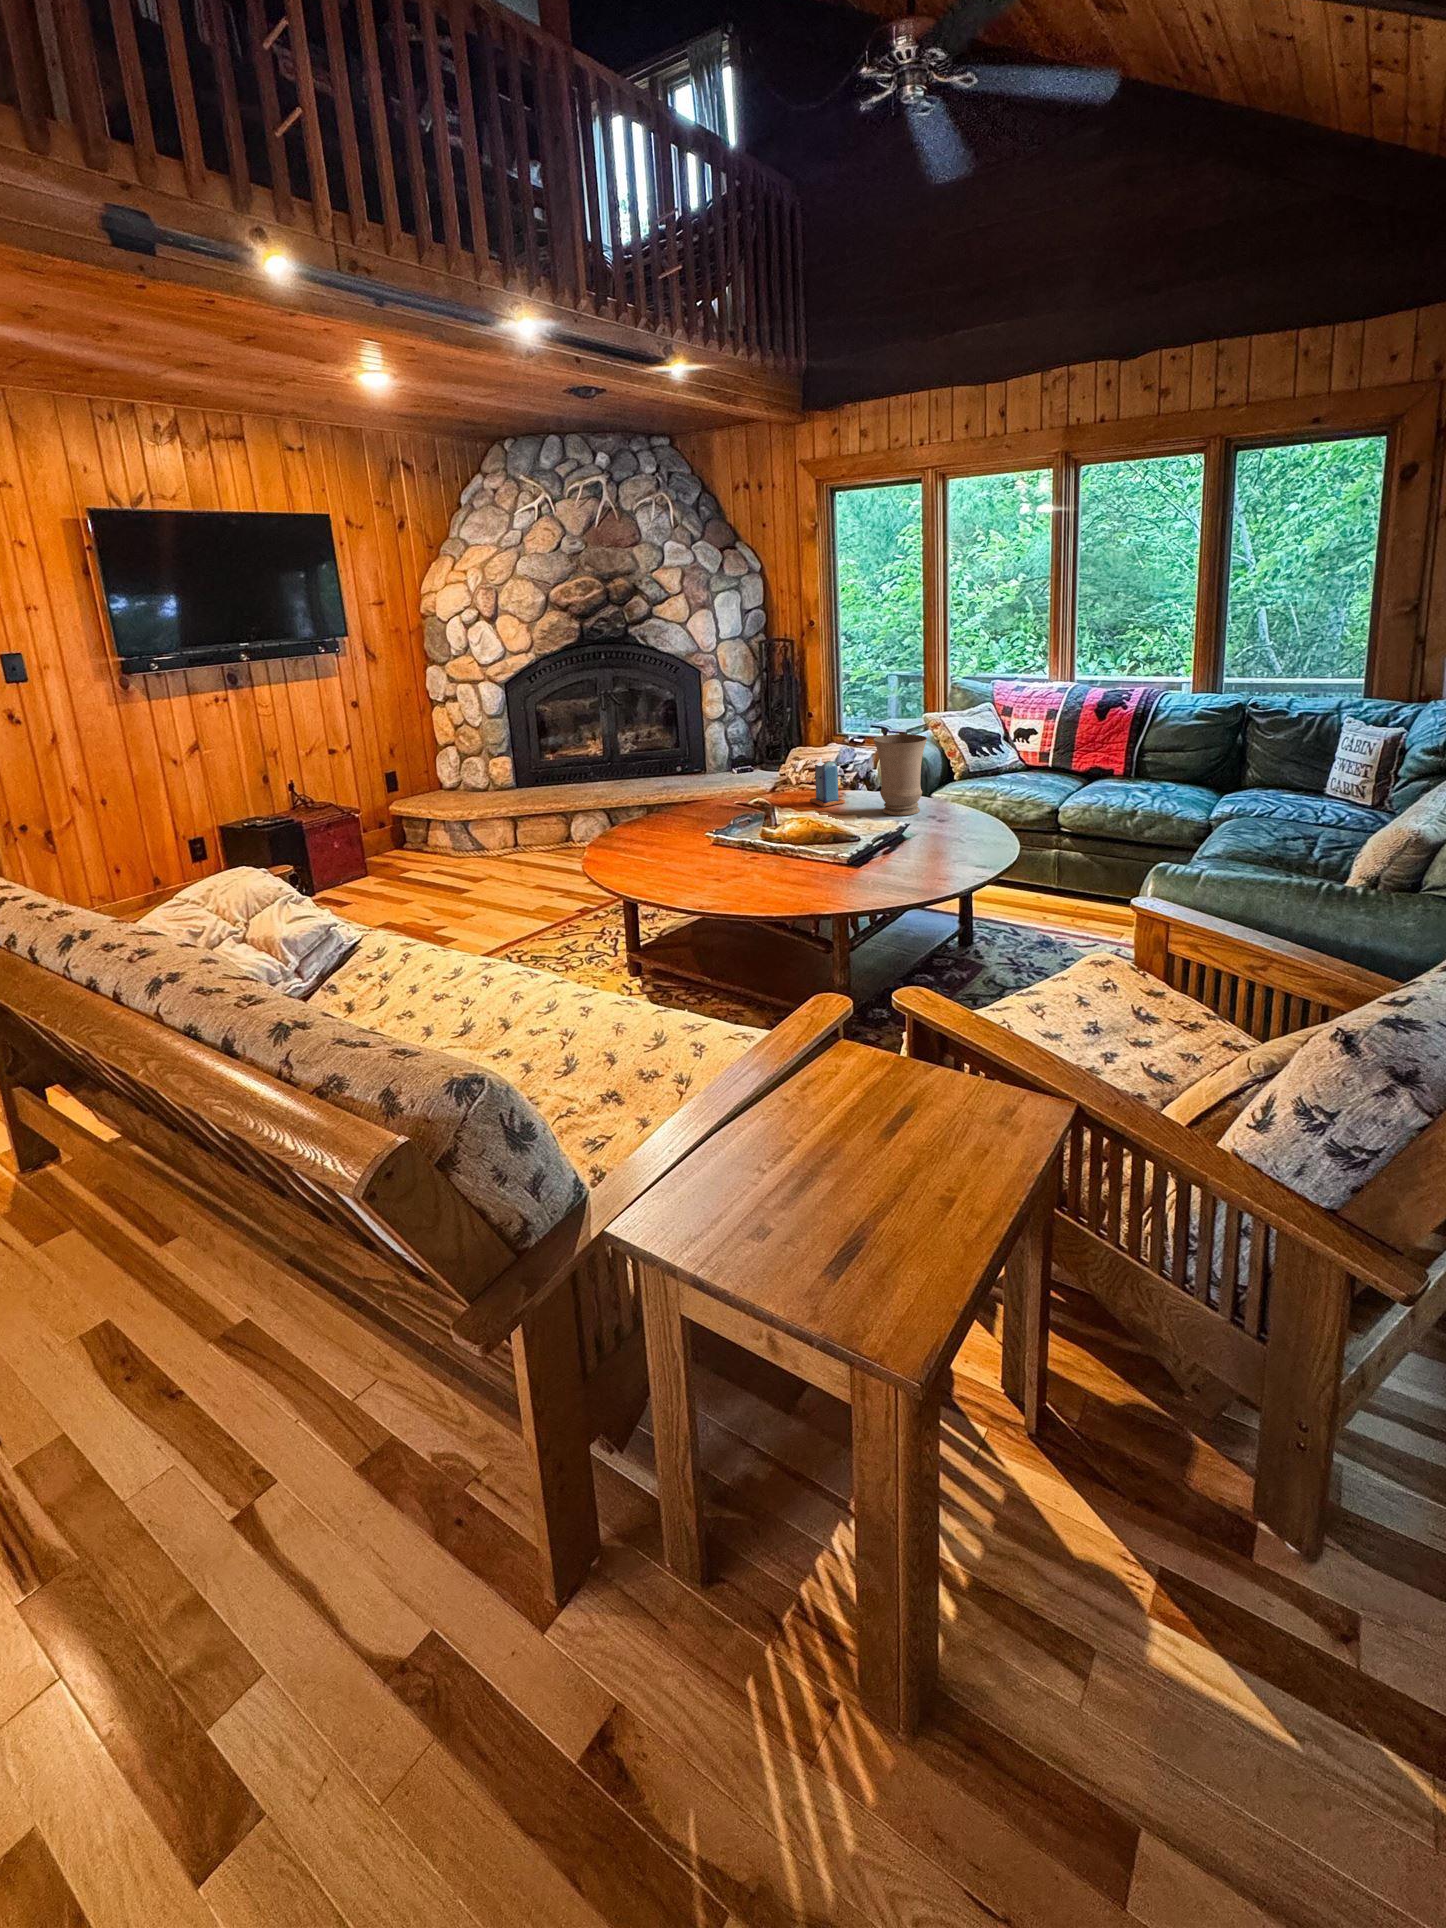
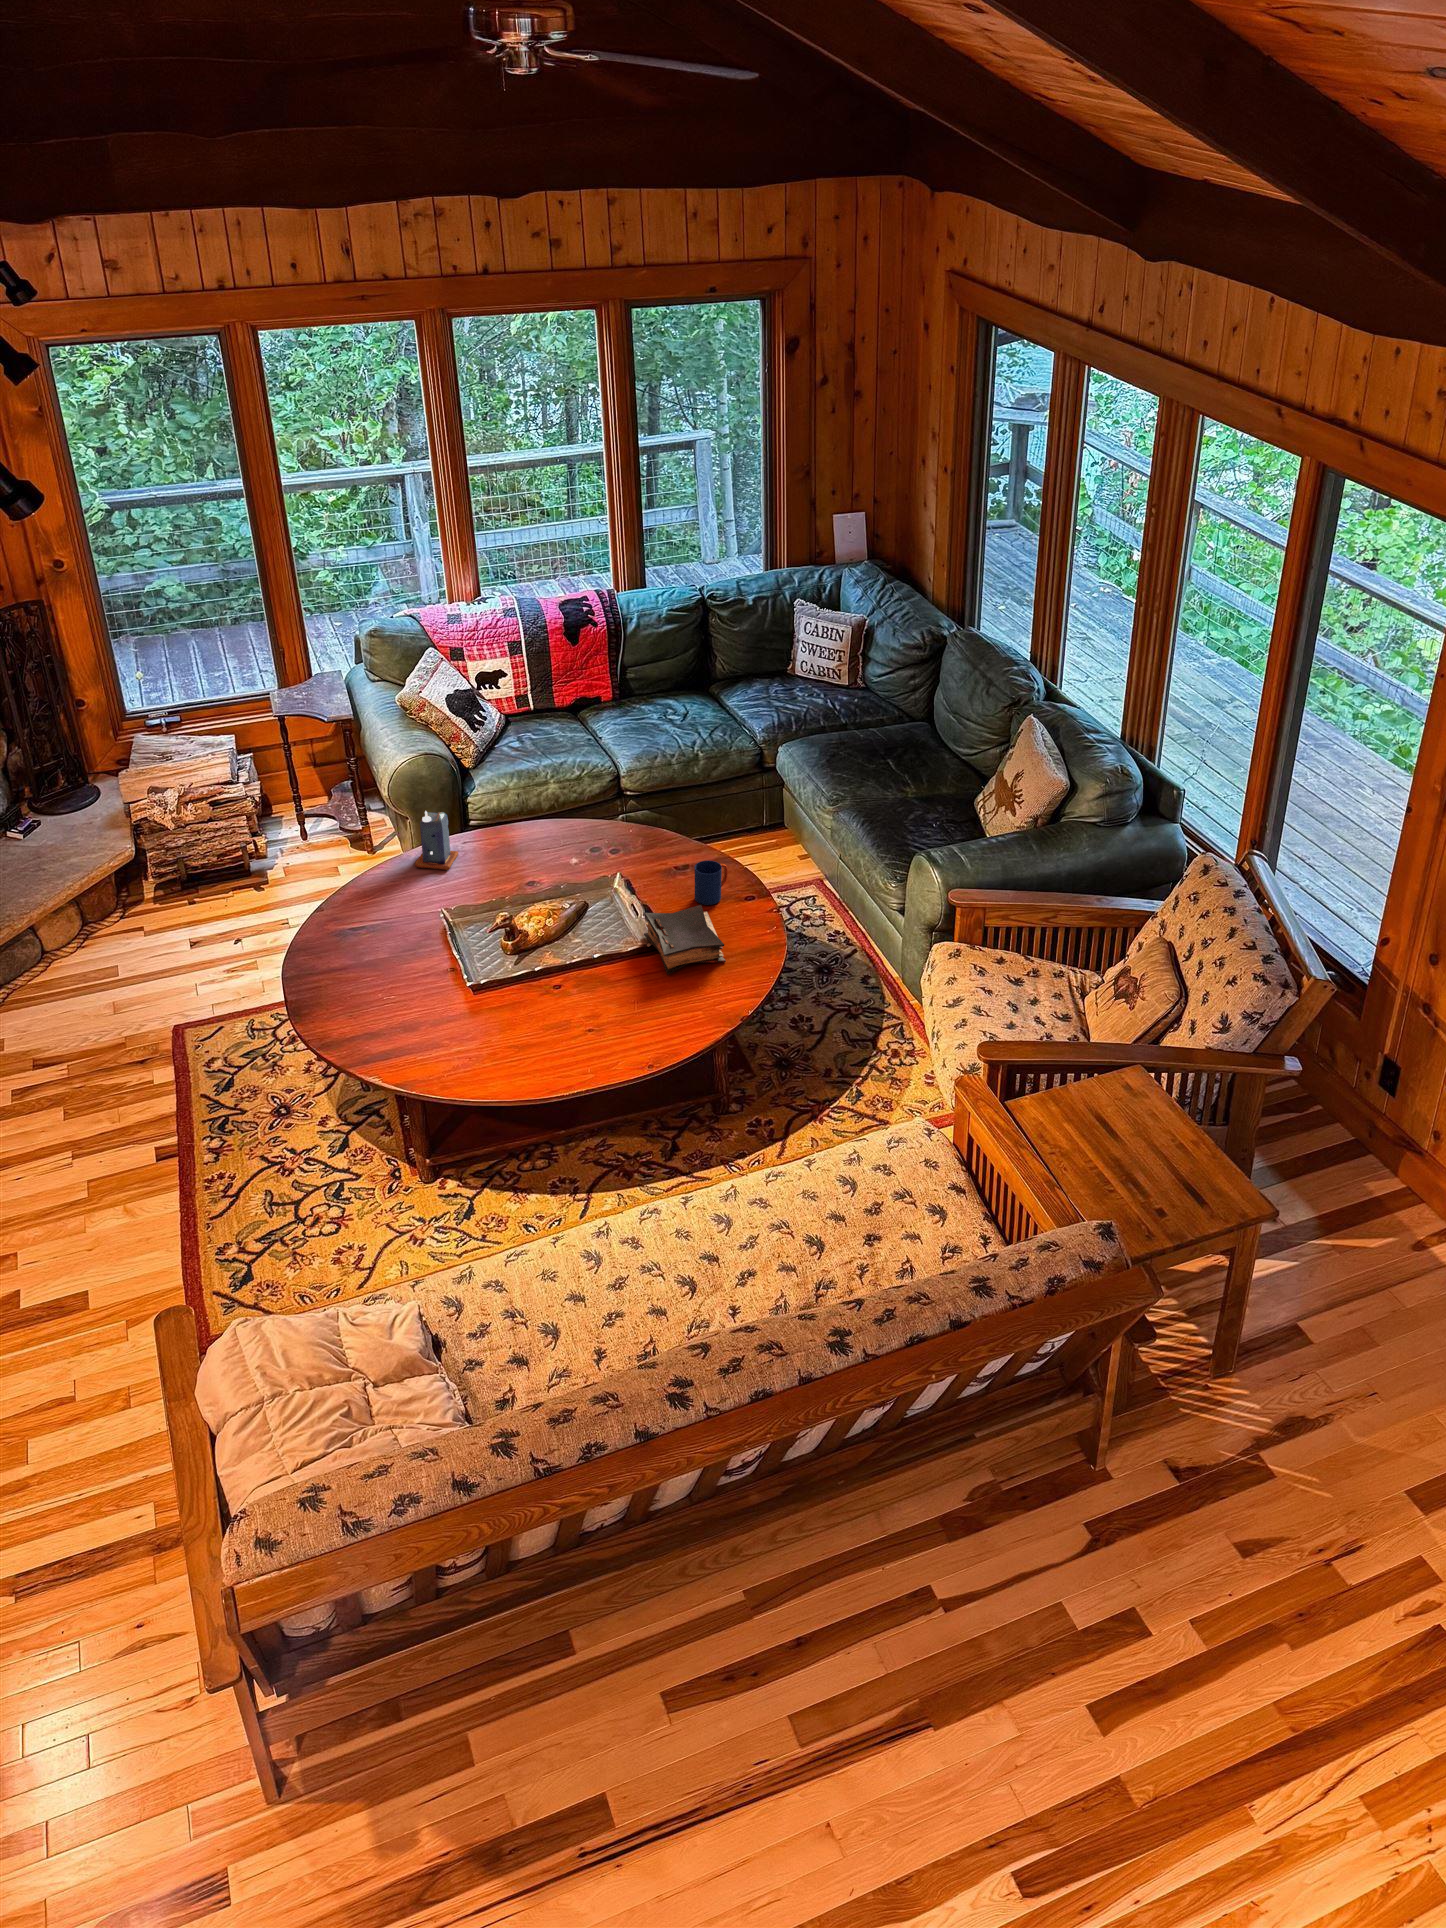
vase: present [873,734,927,816] -> none [509,755,573,856]
mug: none [929,821,968,862] -> present [695,861,728,905]
book: none [815,838,906,890] -> present [644,905,726,975]

